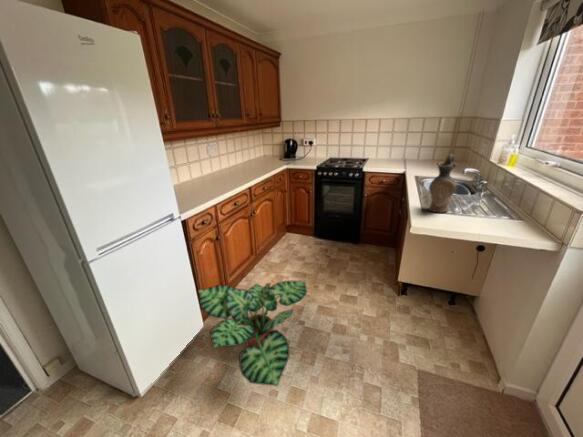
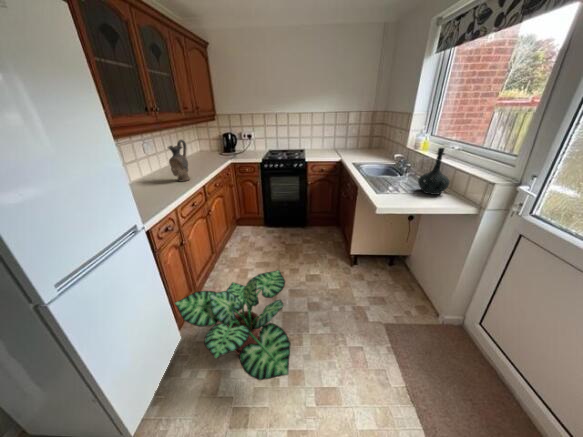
ceramic pitcher: present [429,154,457,213] -> present [168,140,190,181]
bottle: none [481,162,525,221] -> present [418,148,450,195]

